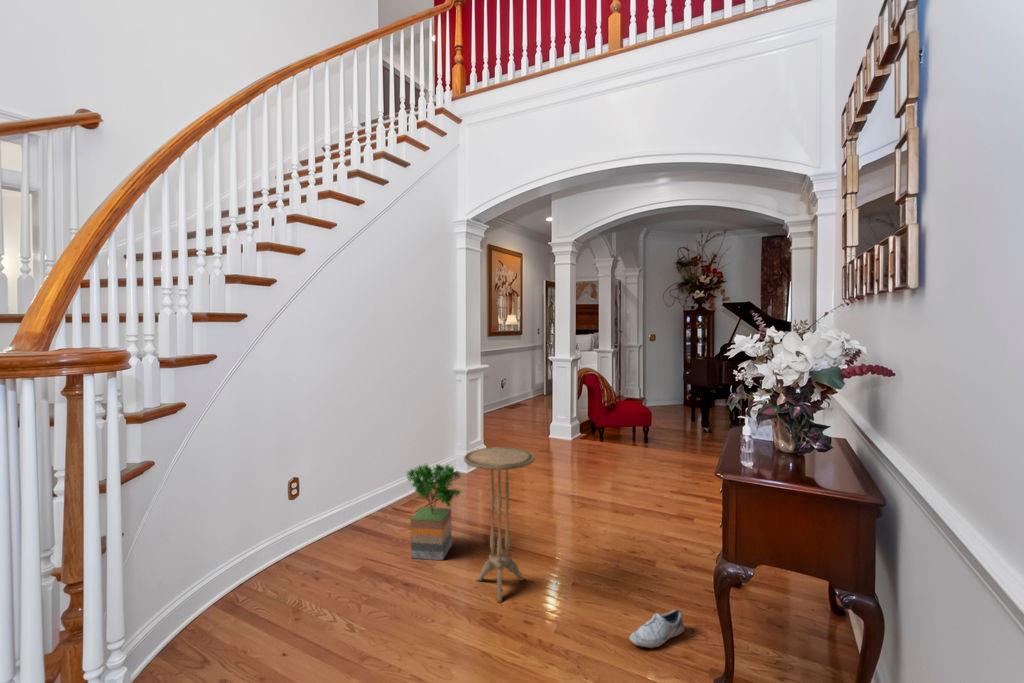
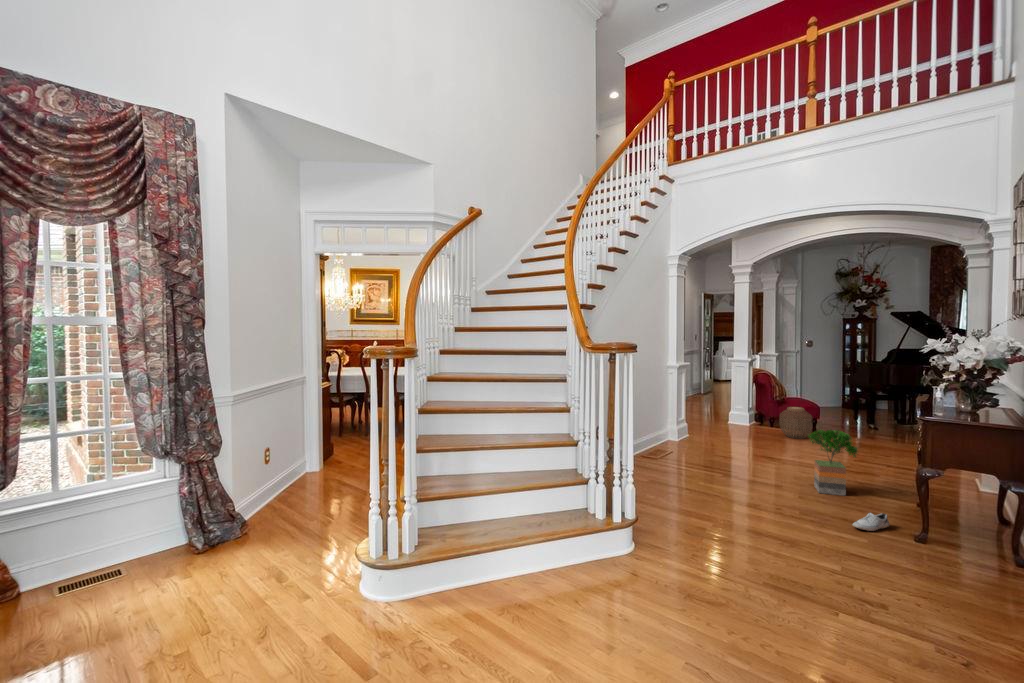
woven basket: none [599,417,635,458] -> present [779,407,812,439]
side table: present [464,447,535,603] -> none [724,412,774,506]
potted tree: present [407,465,461,560] -> present [808,430,858,496]

